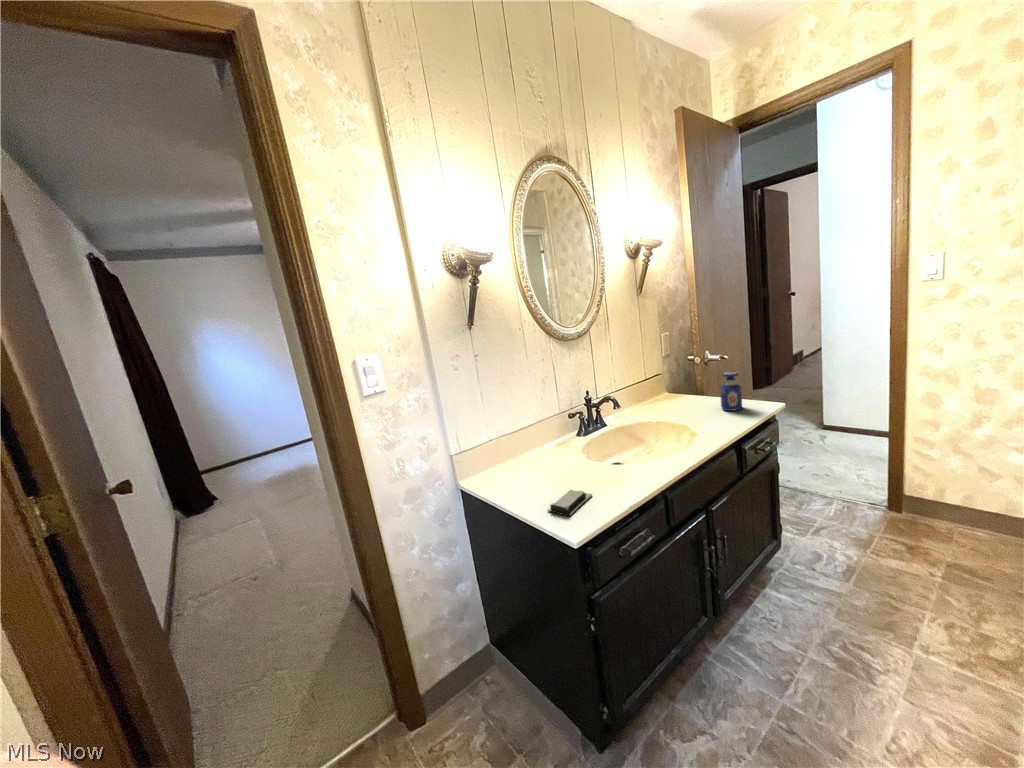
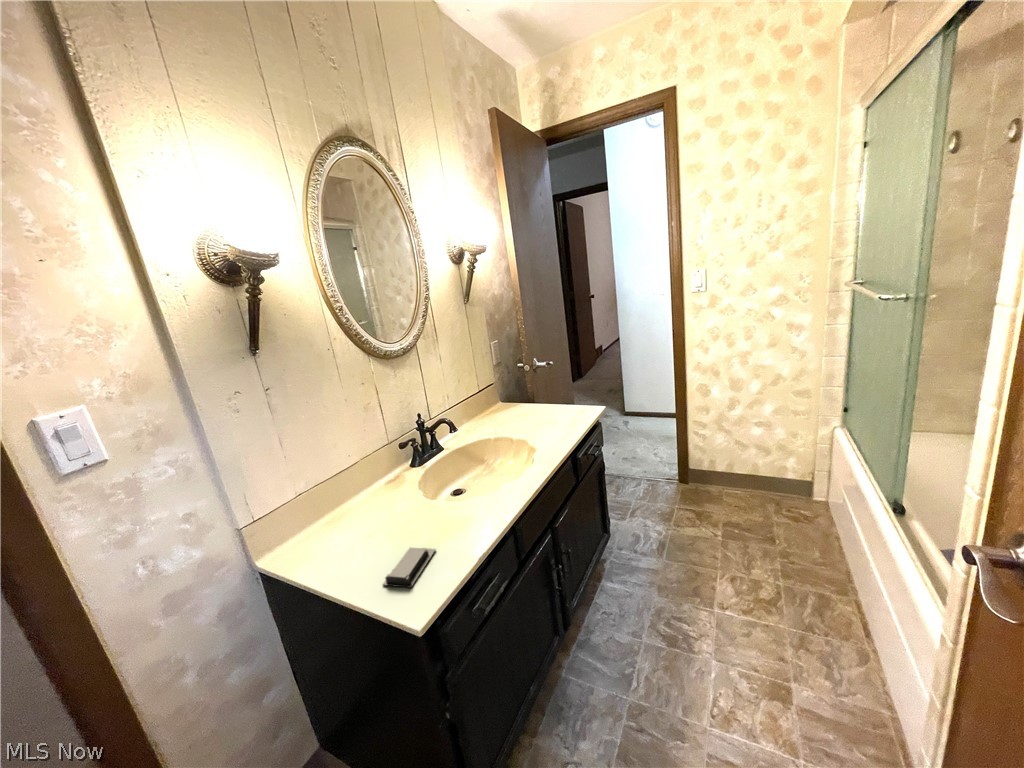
perfume bottle: present [720,372,742,411] -> none [551,381,572,420]

